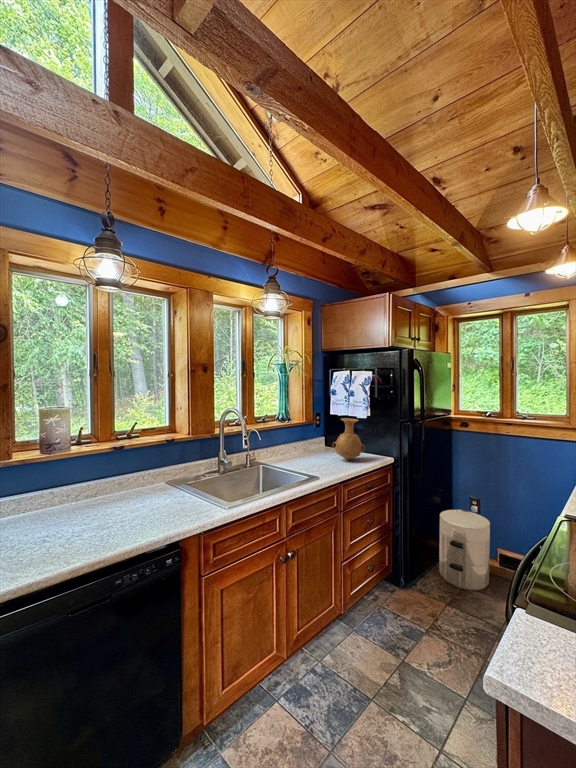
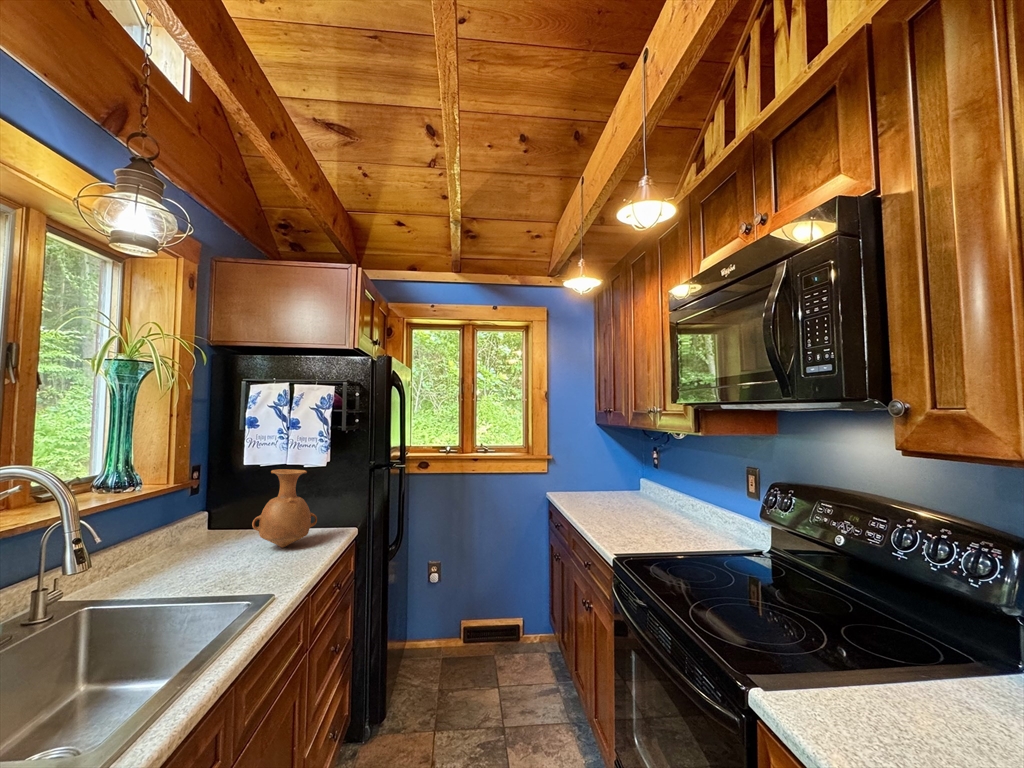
waste bin: present [439,510,490,590] -> none [402,583,467,698]

